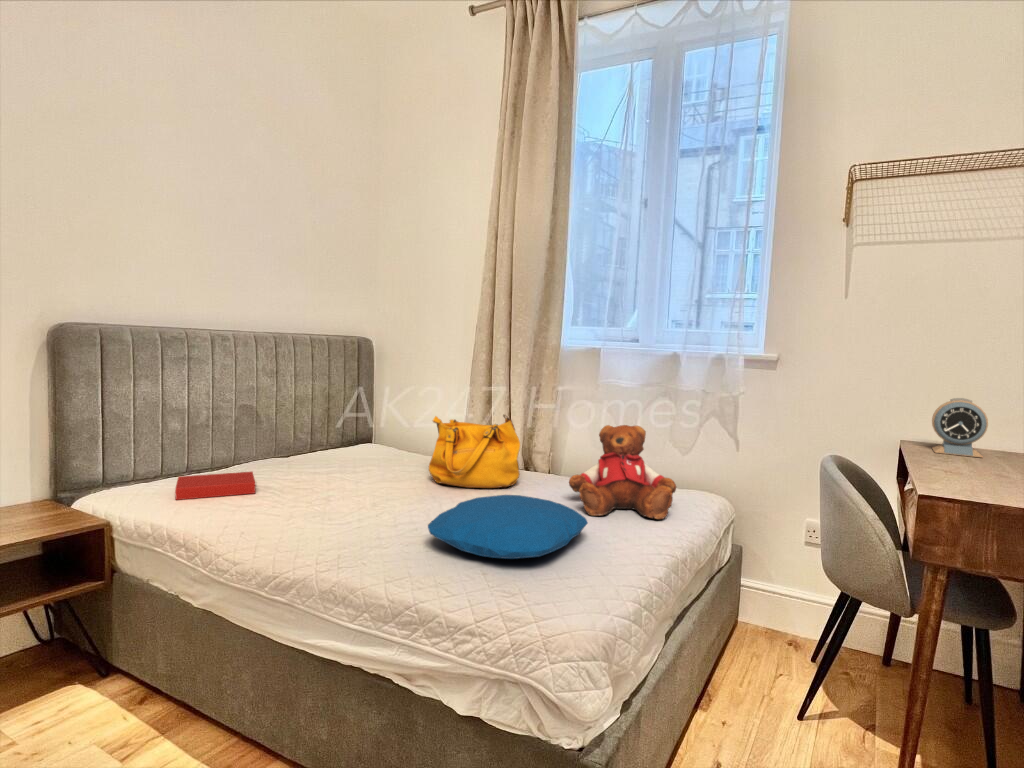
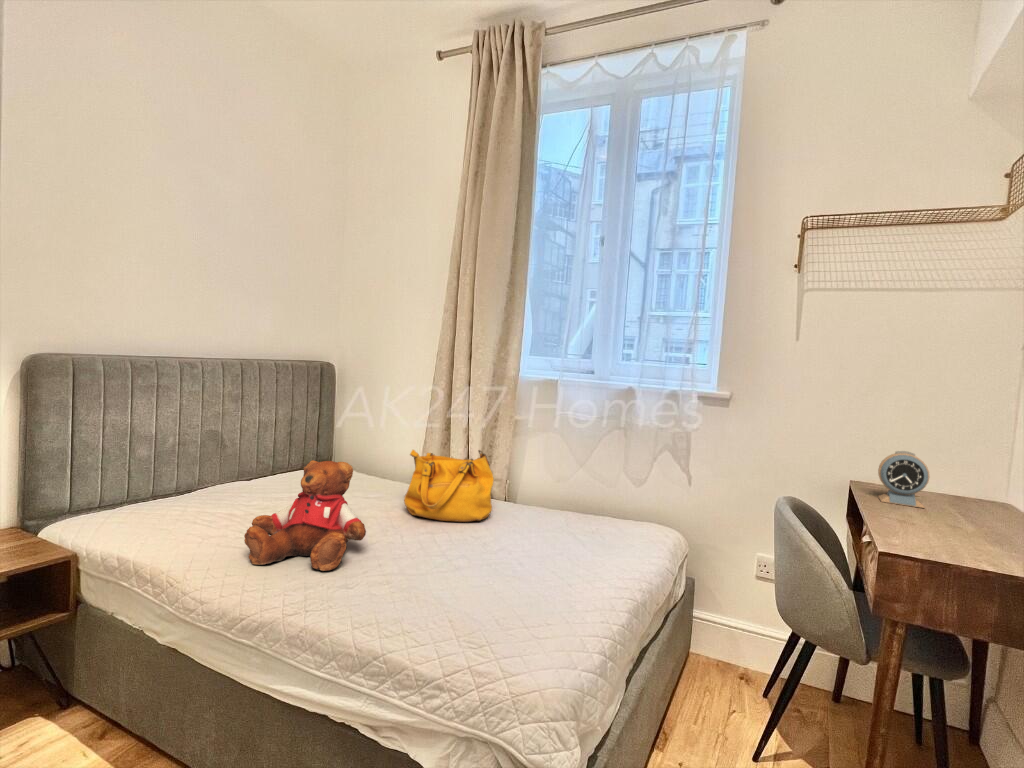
teddy bear: present [569,425,676,519] -> present [244,460,366,571]
book: present [175,472,255,500] -> none [148,500,231,530]
pillow: present [428,495,588,559] -> none [401,534,558,604]

